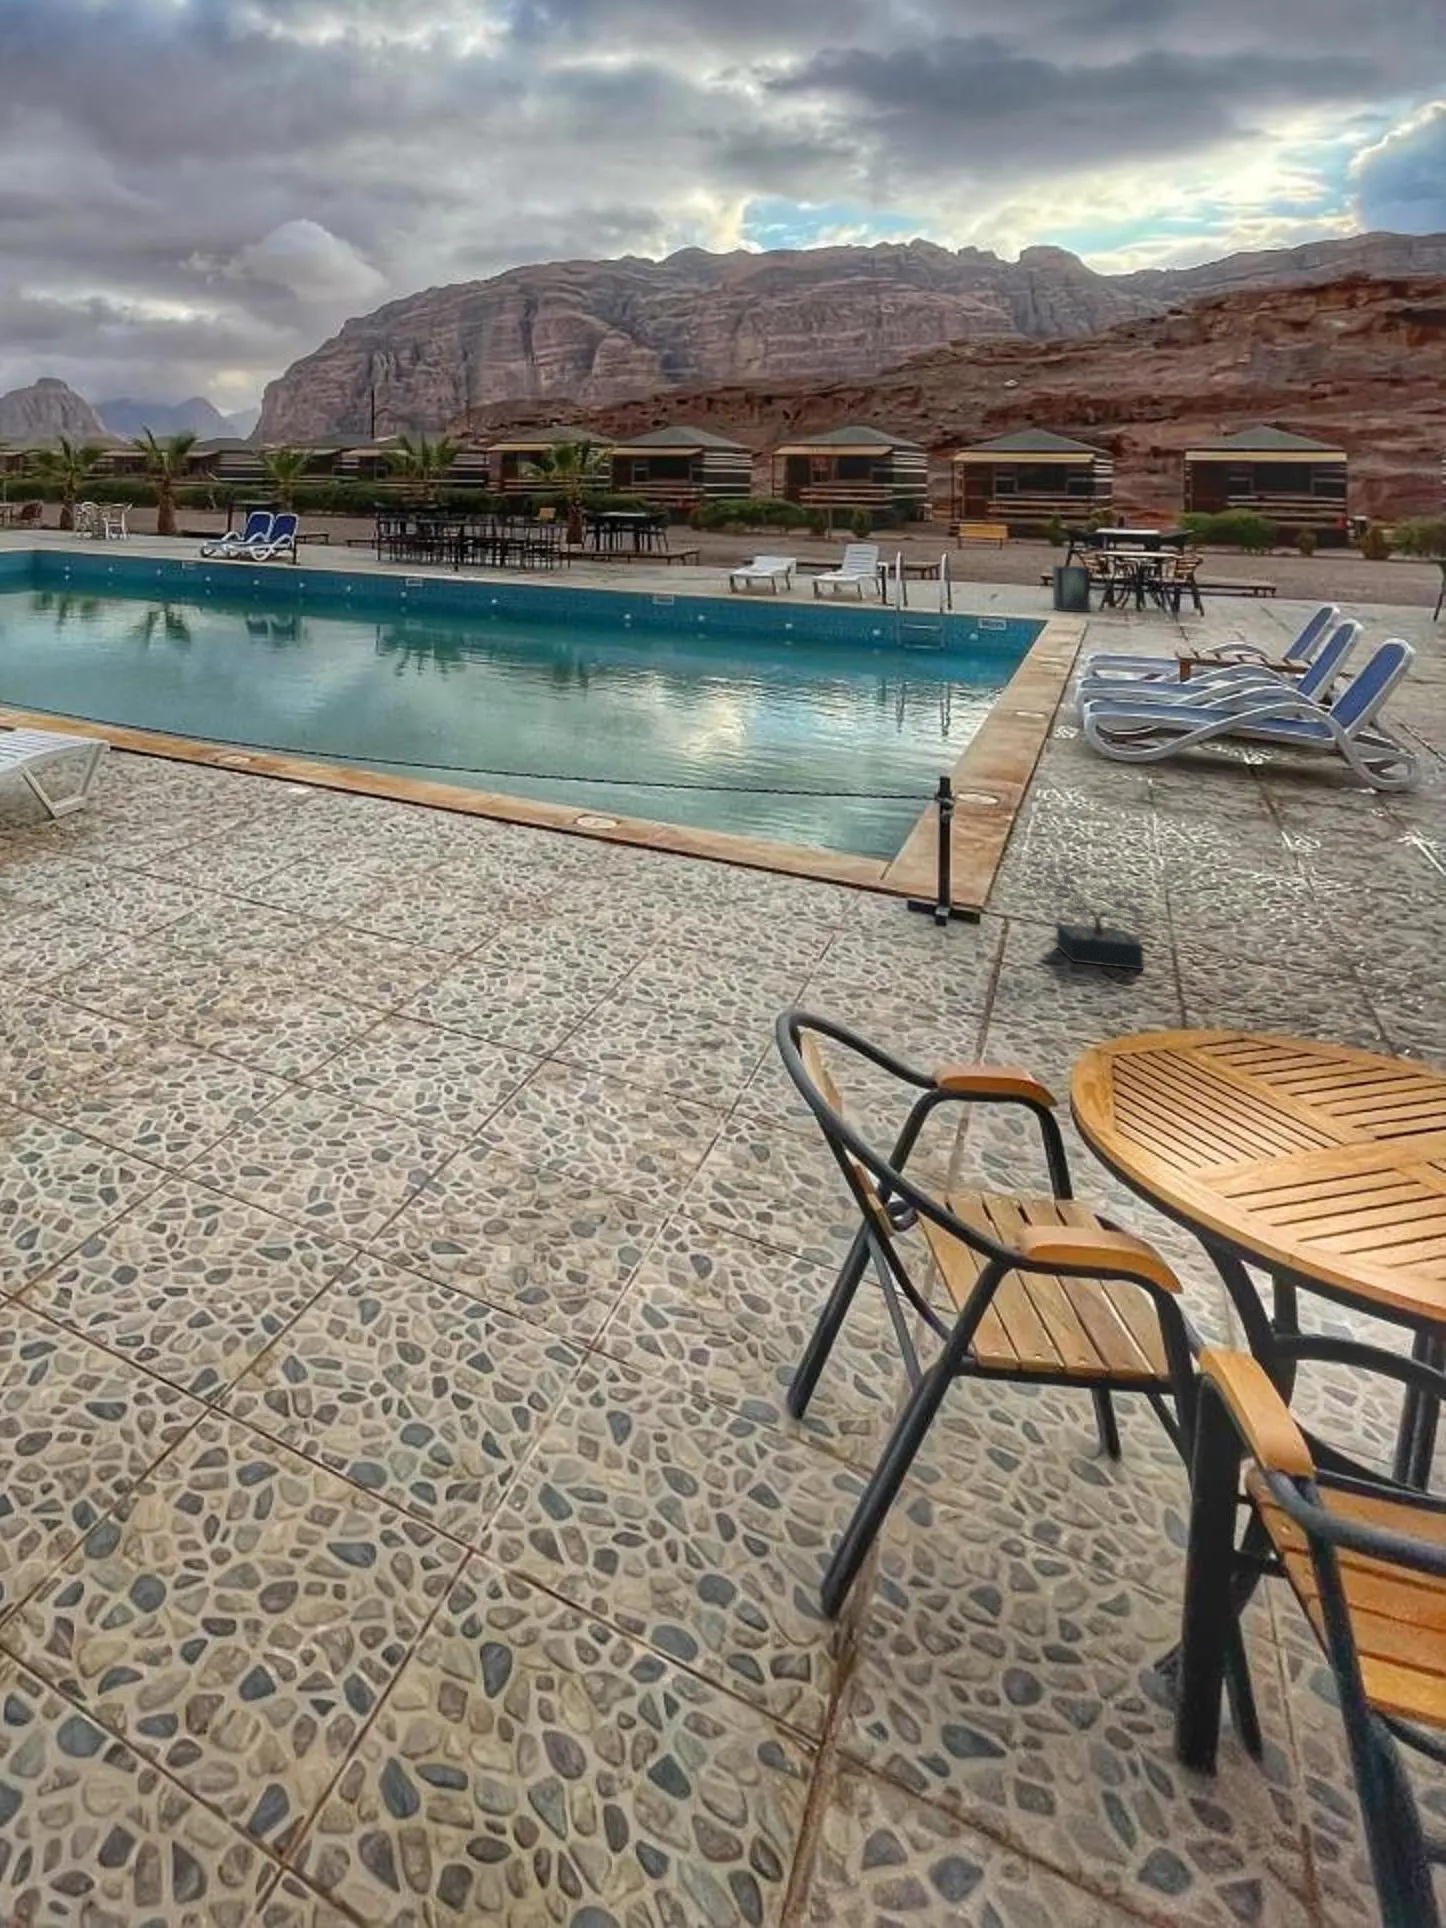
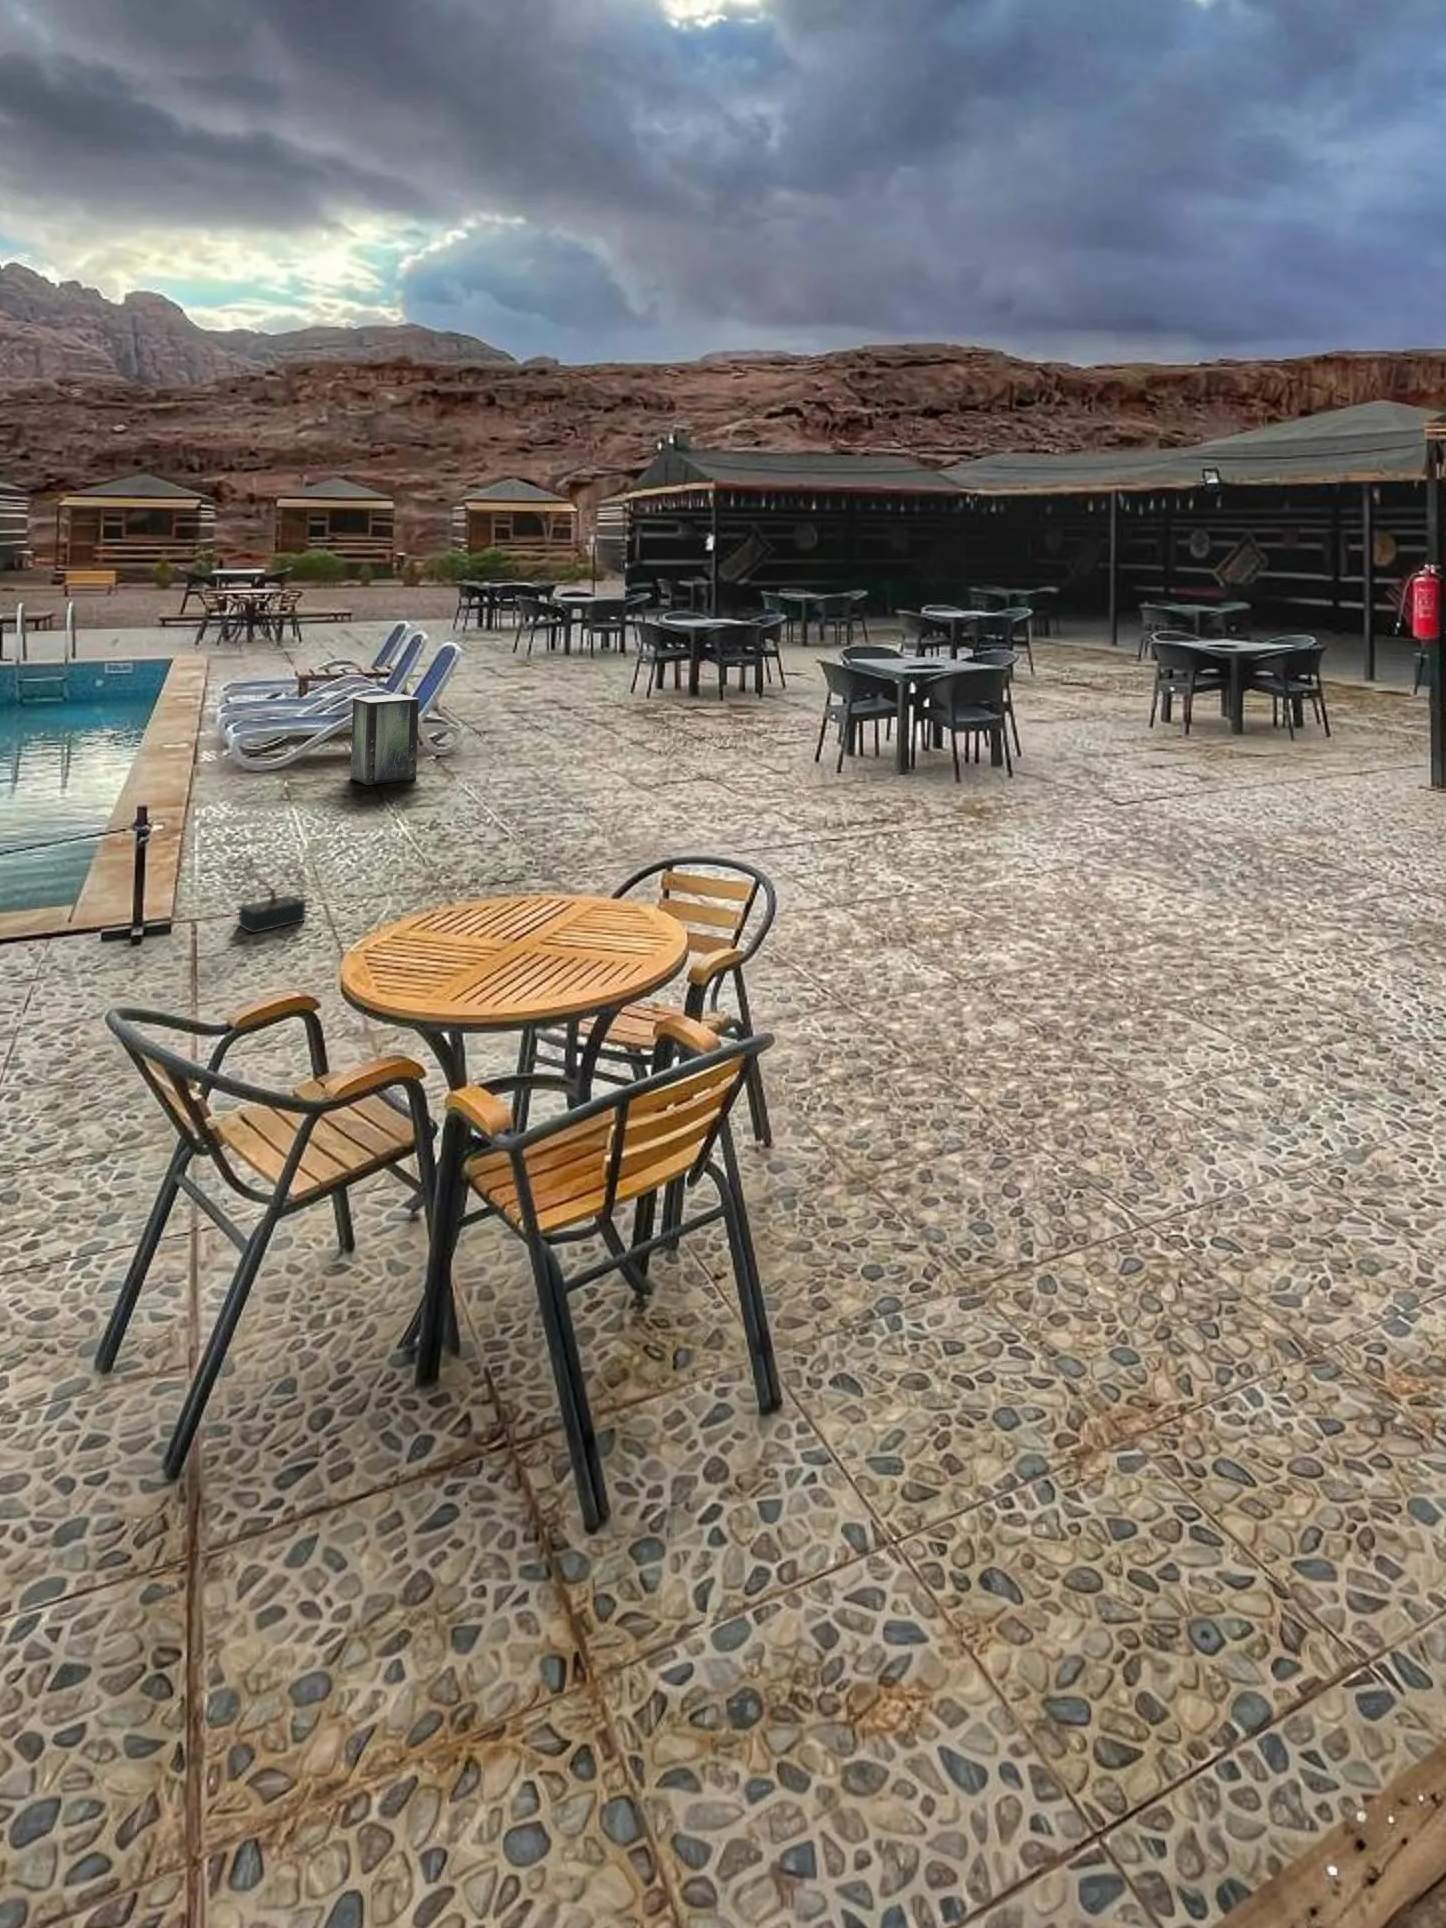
storage box: present [1053,566,1091,612] -> present [350,694,419,785]

